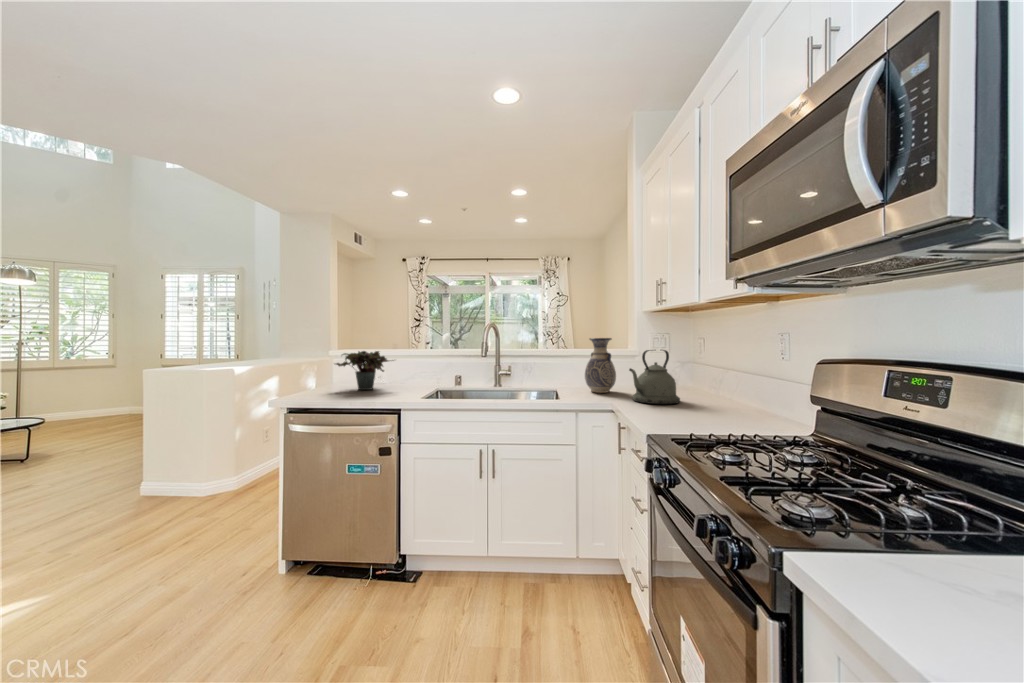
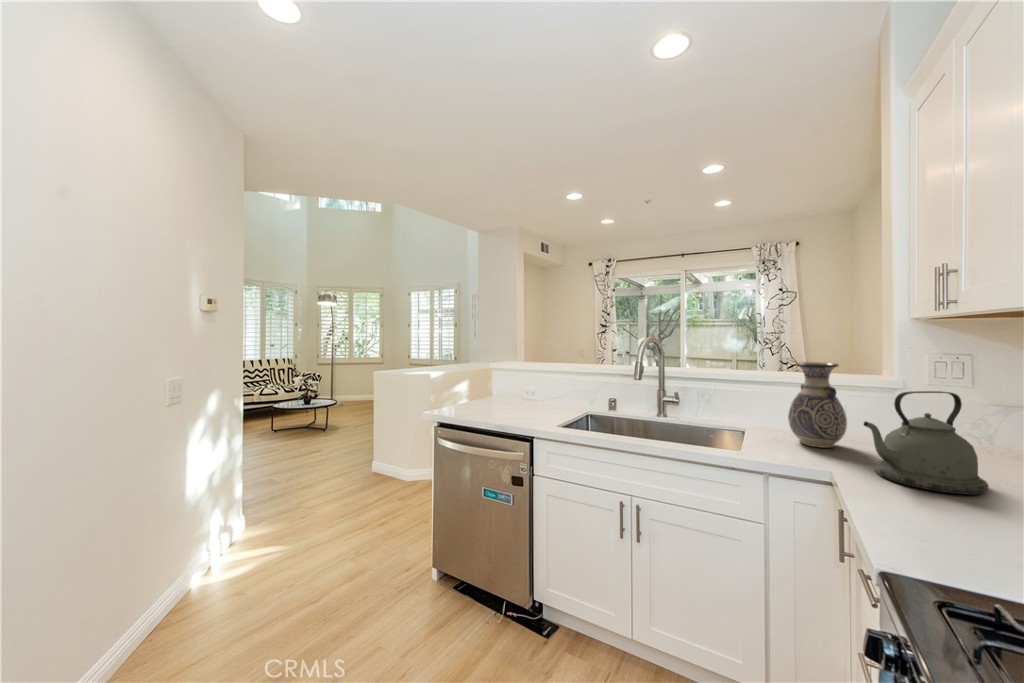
potted plant: present [336,351,393,390] -> none [484,368,543,409]

